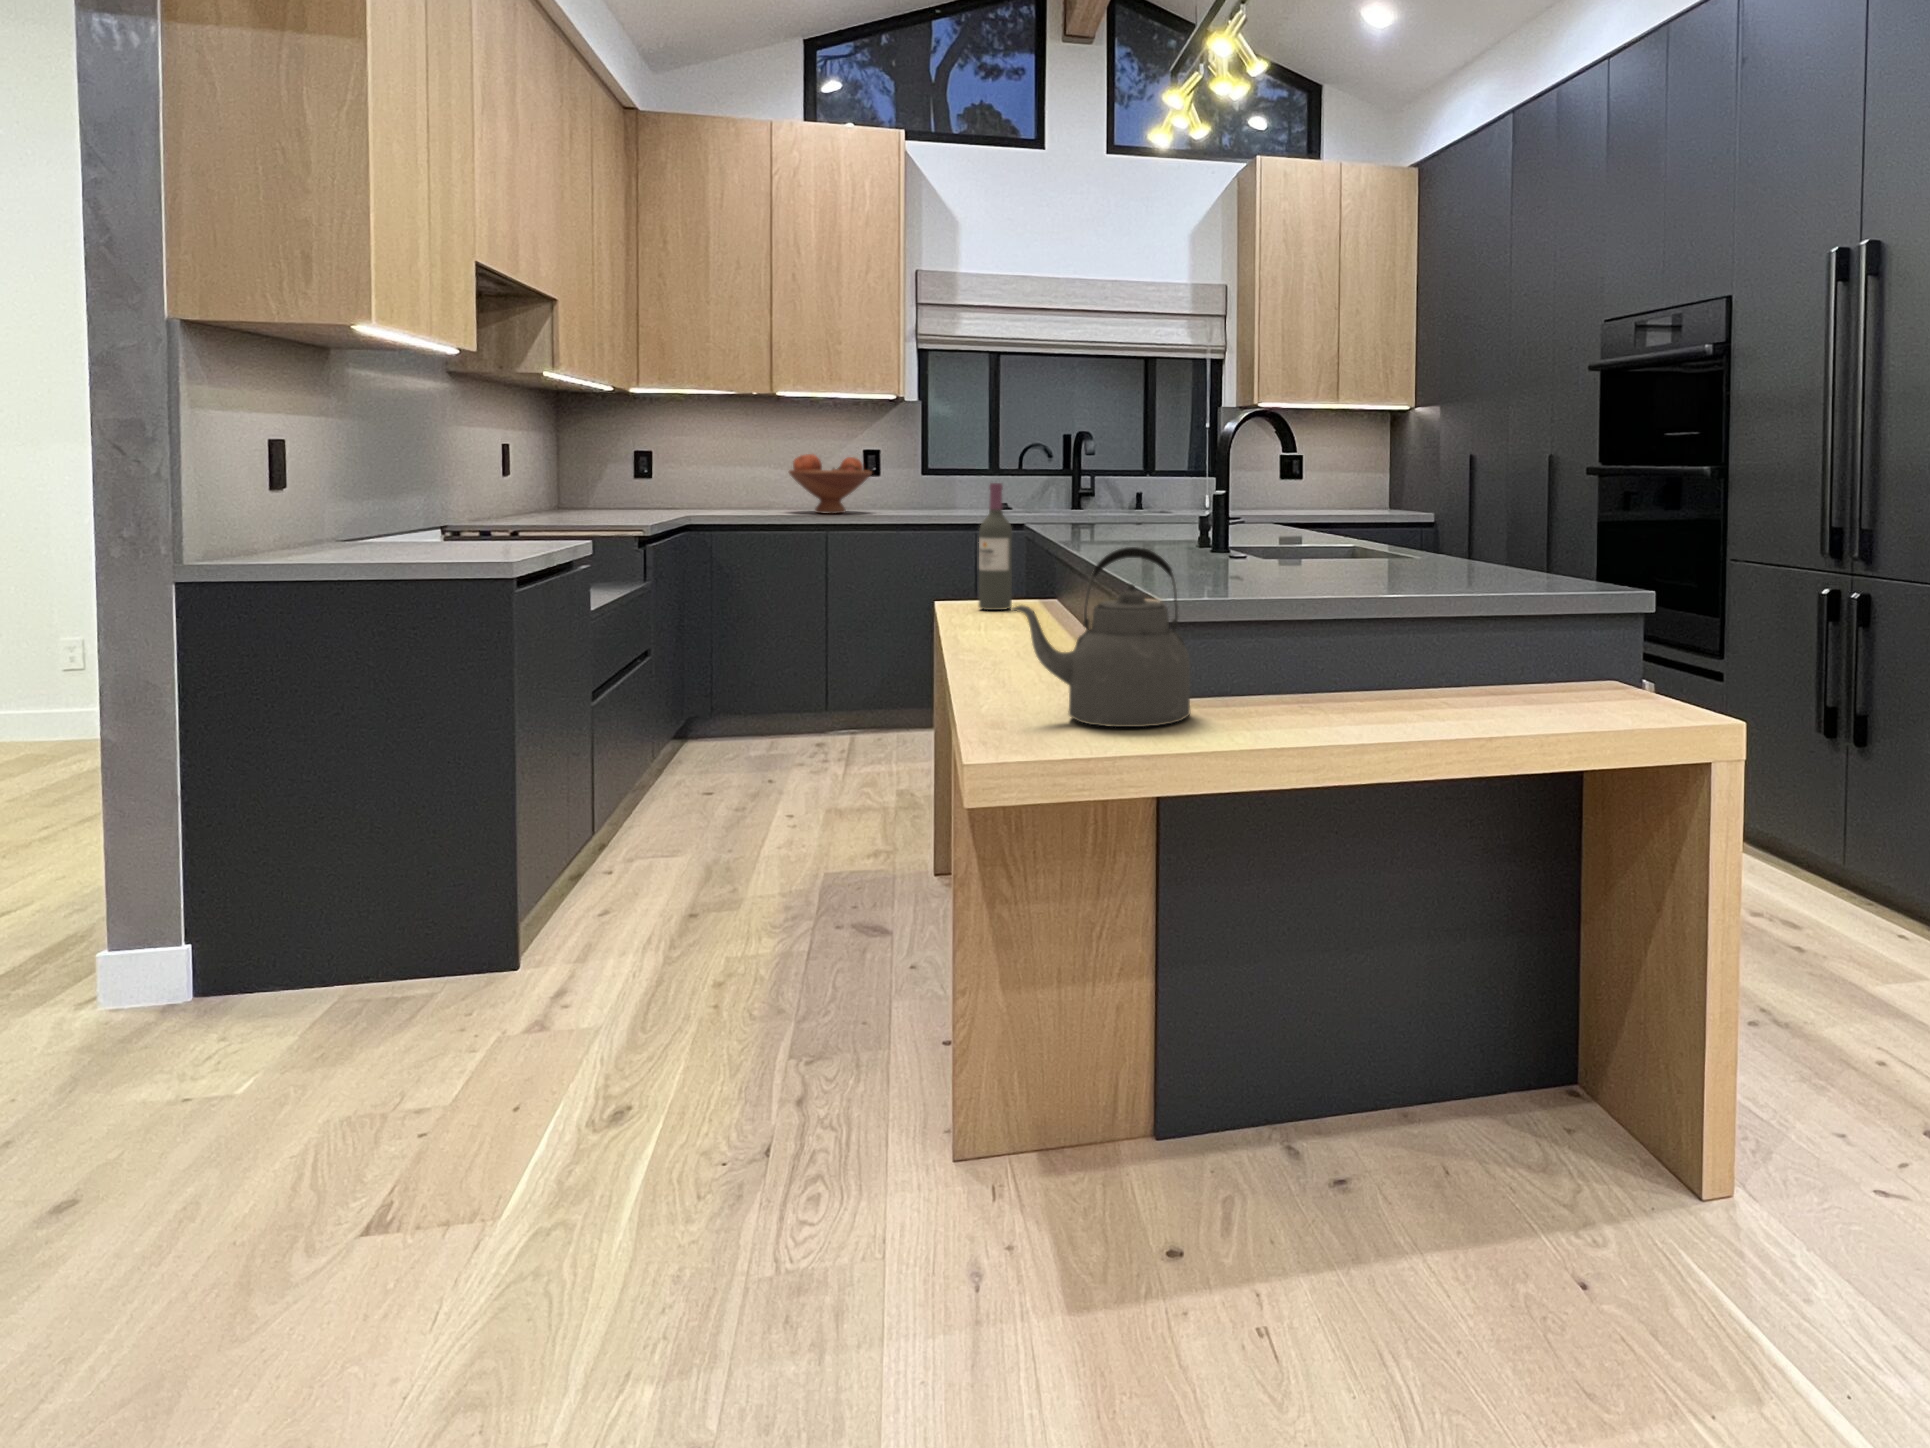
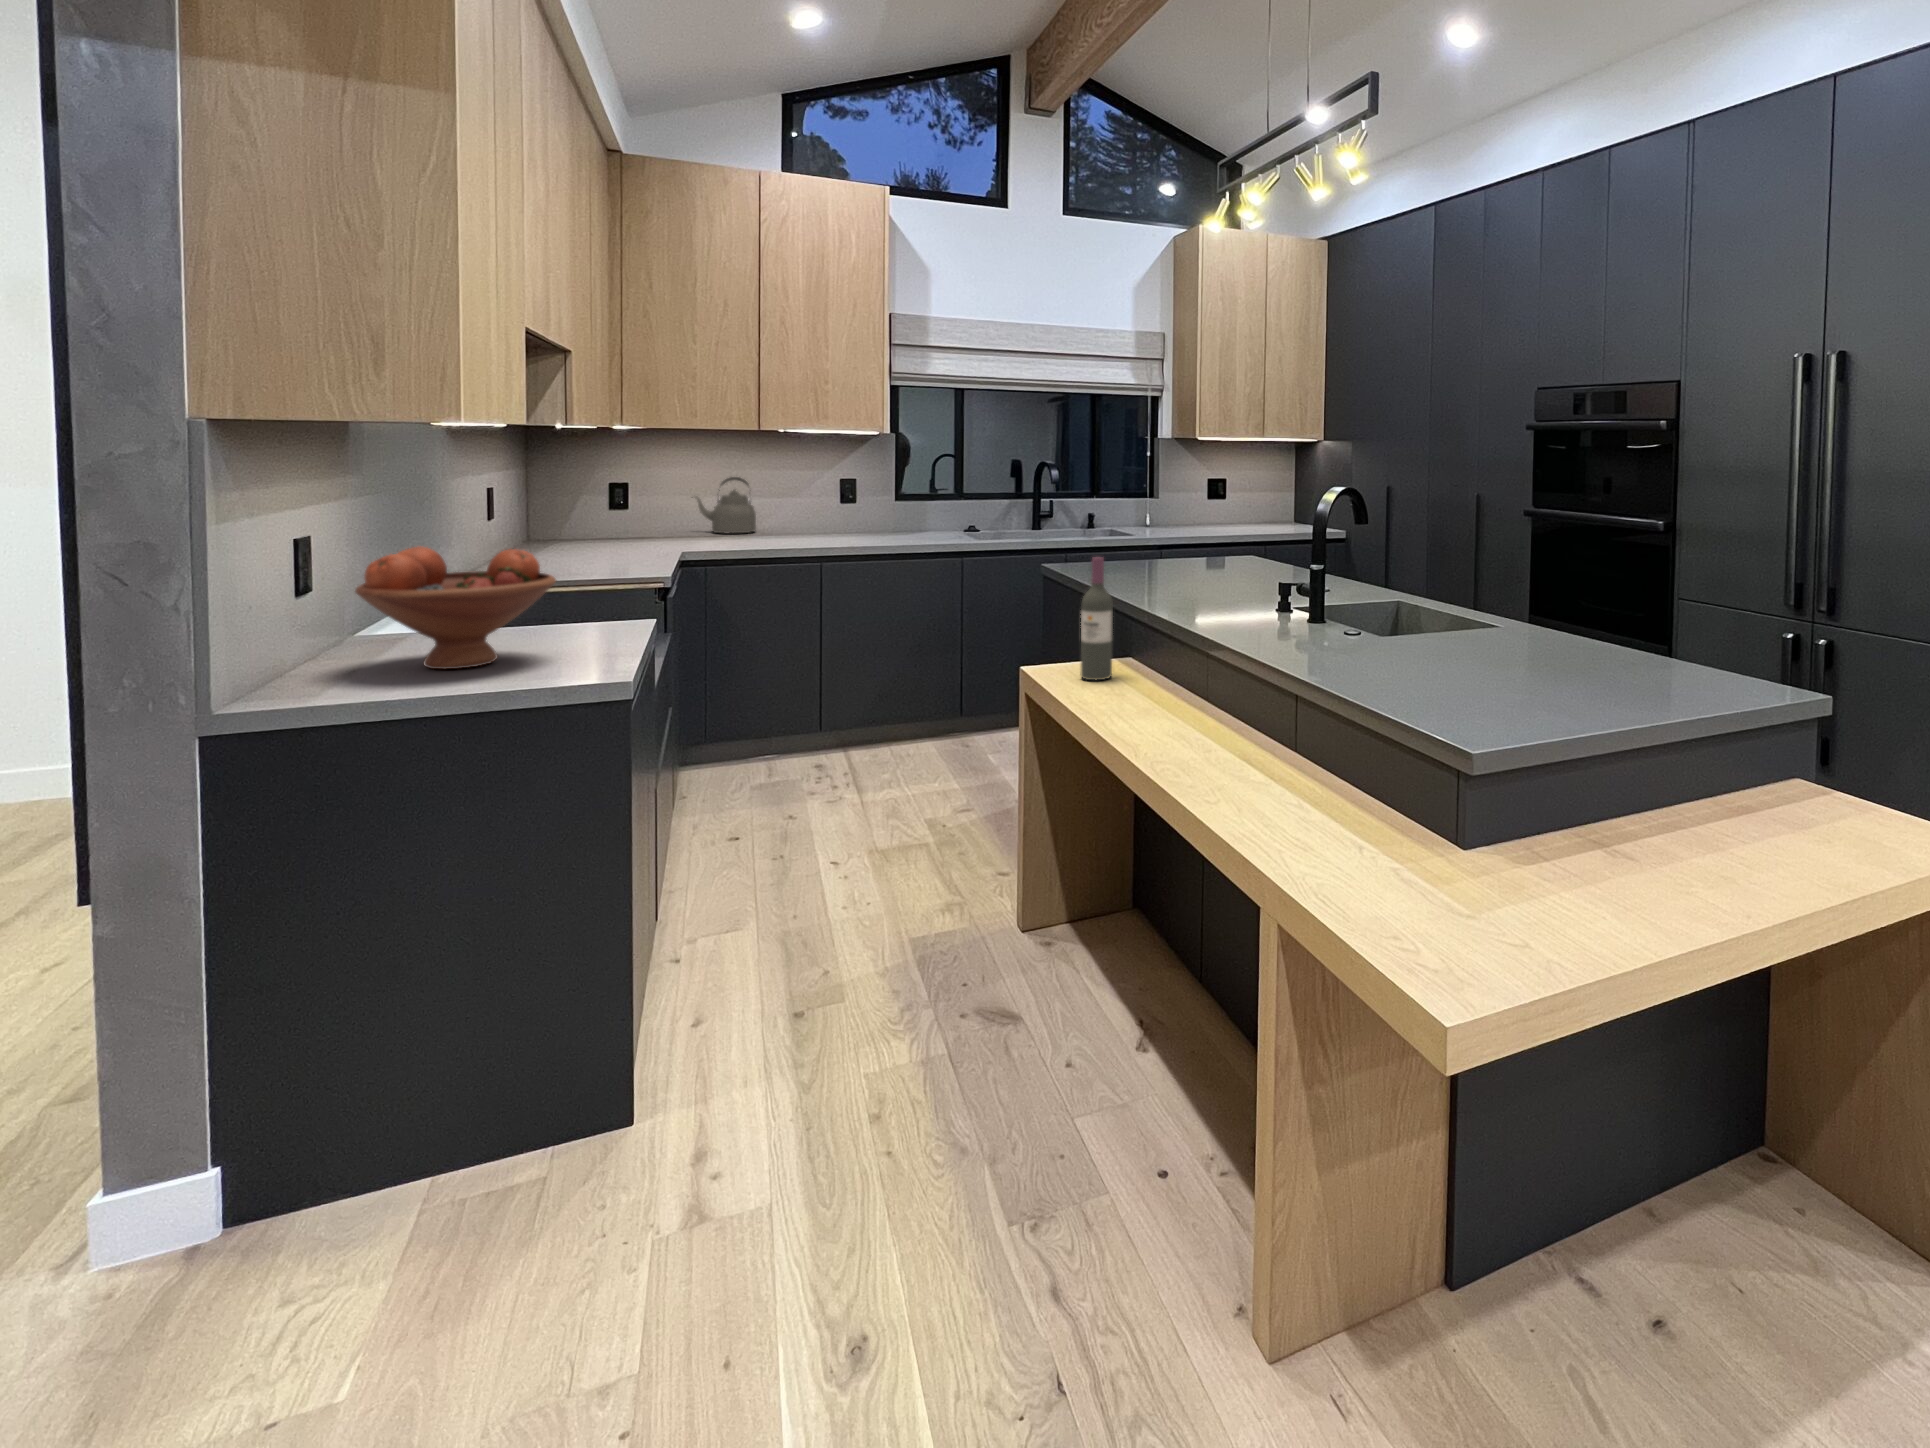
fruit bowl: present [789,454,872,514] -> present [355,547,556,669]
kettle: present [1011,547,1190,727] -> present [692,477,756,533]

